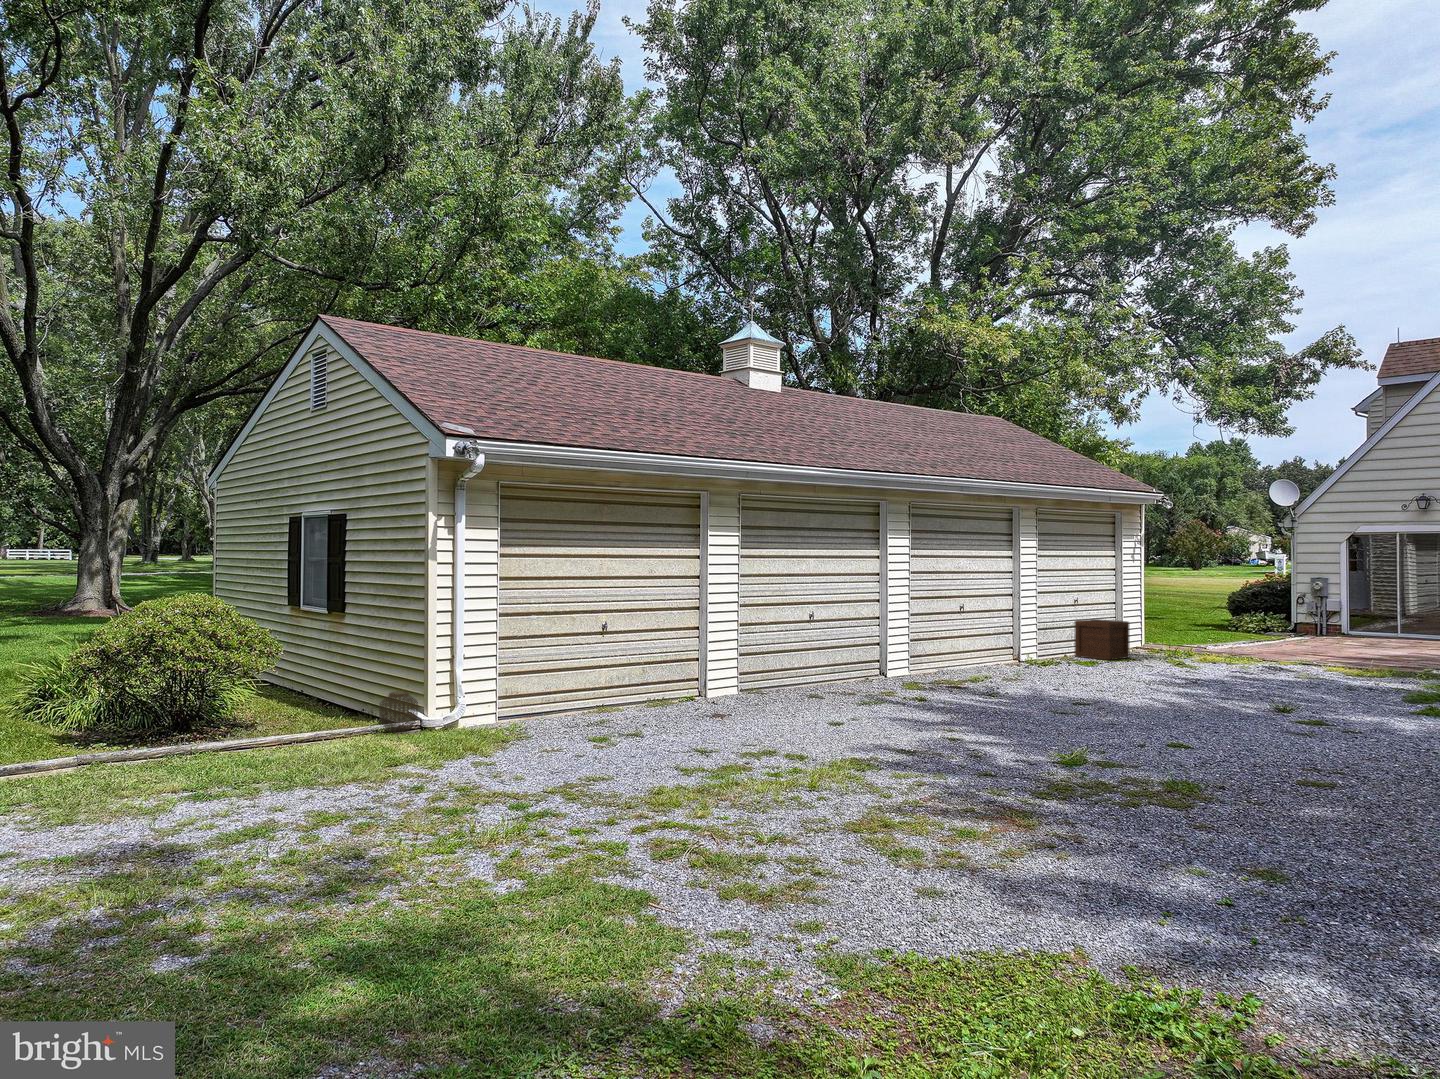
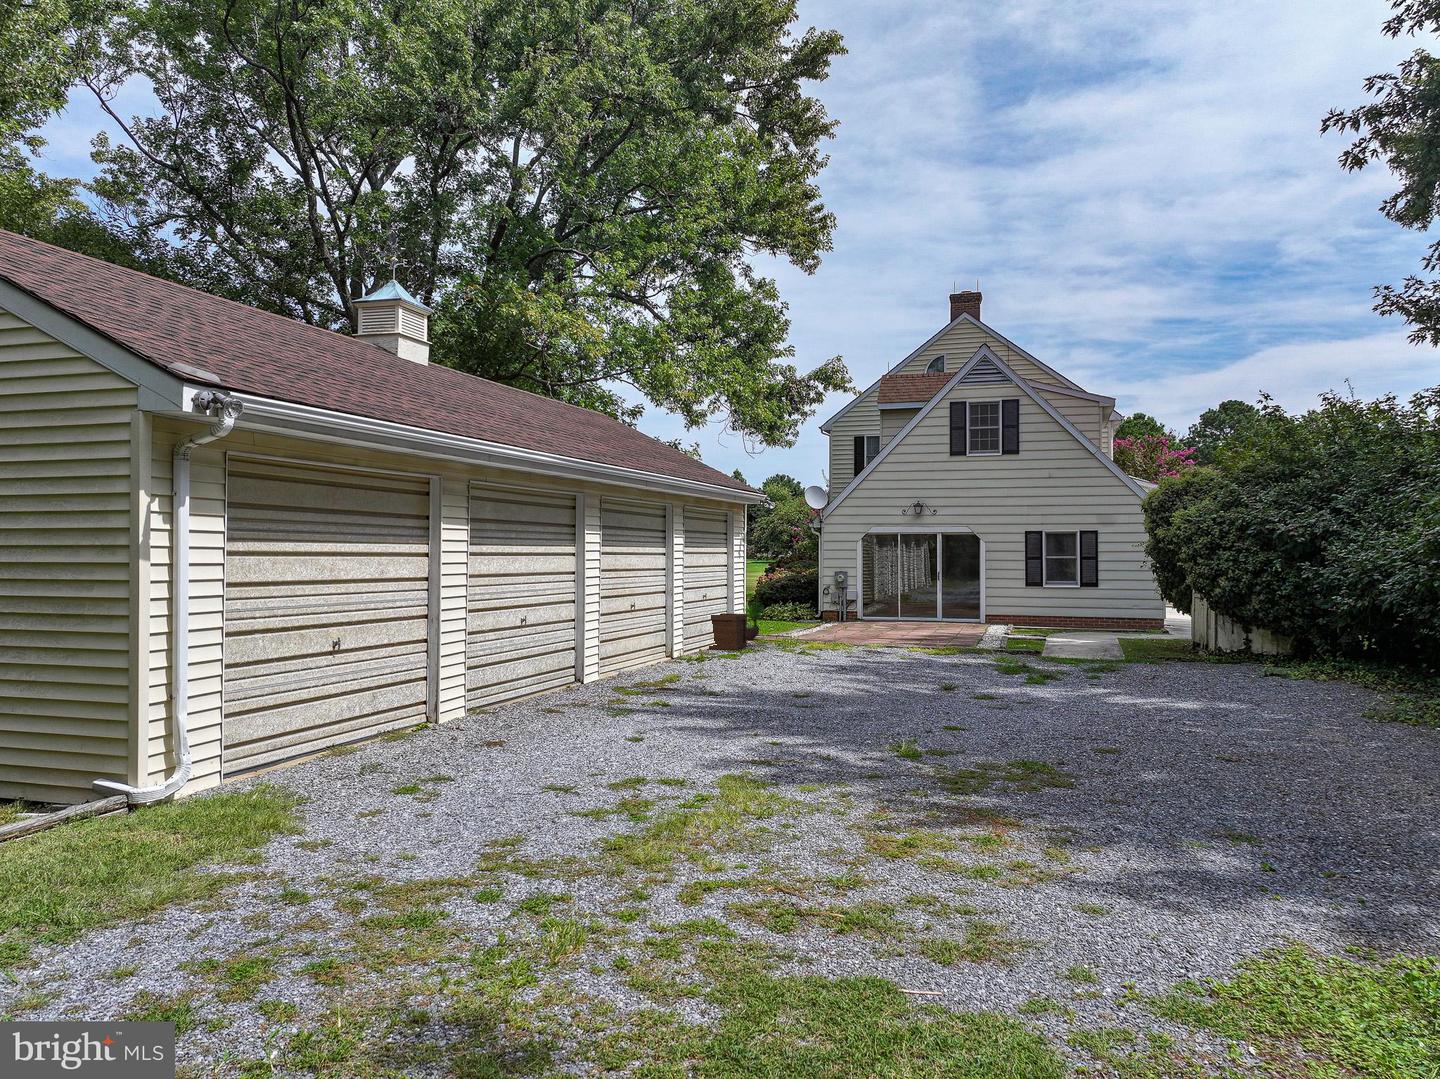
potted tree: none [1140,606,1170,650] -> present [745,602,764,640]
woven basket: present [379,691,418,733] -> none [46,757,113,821]

